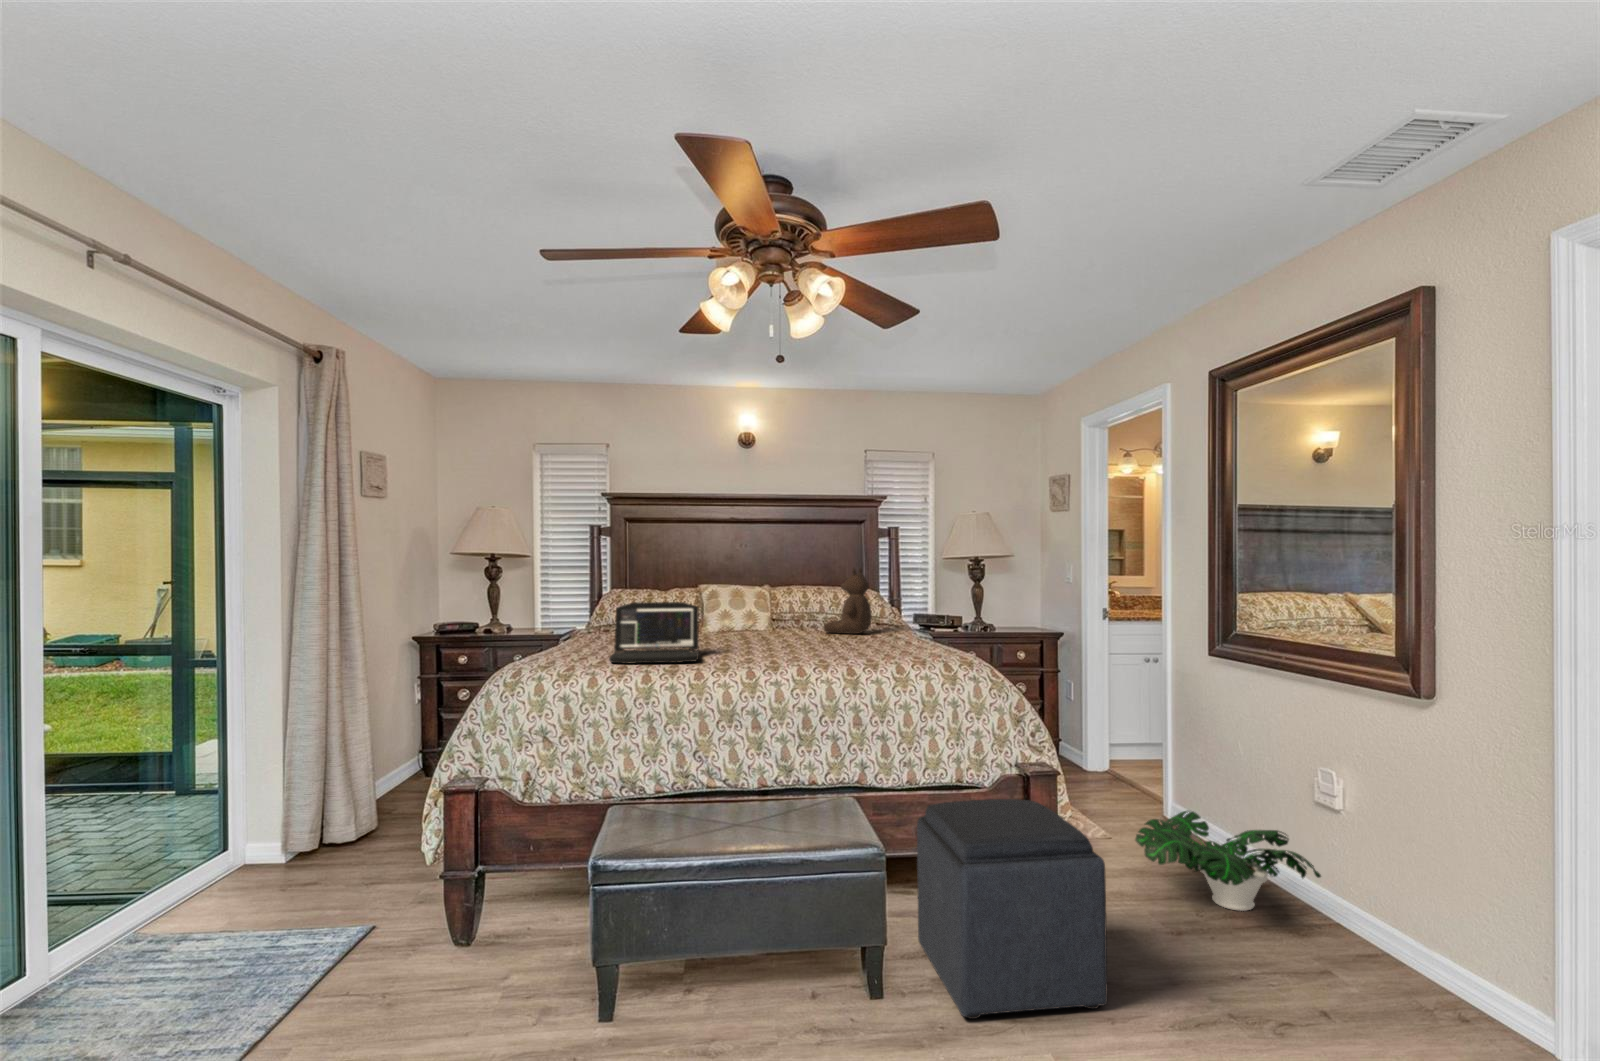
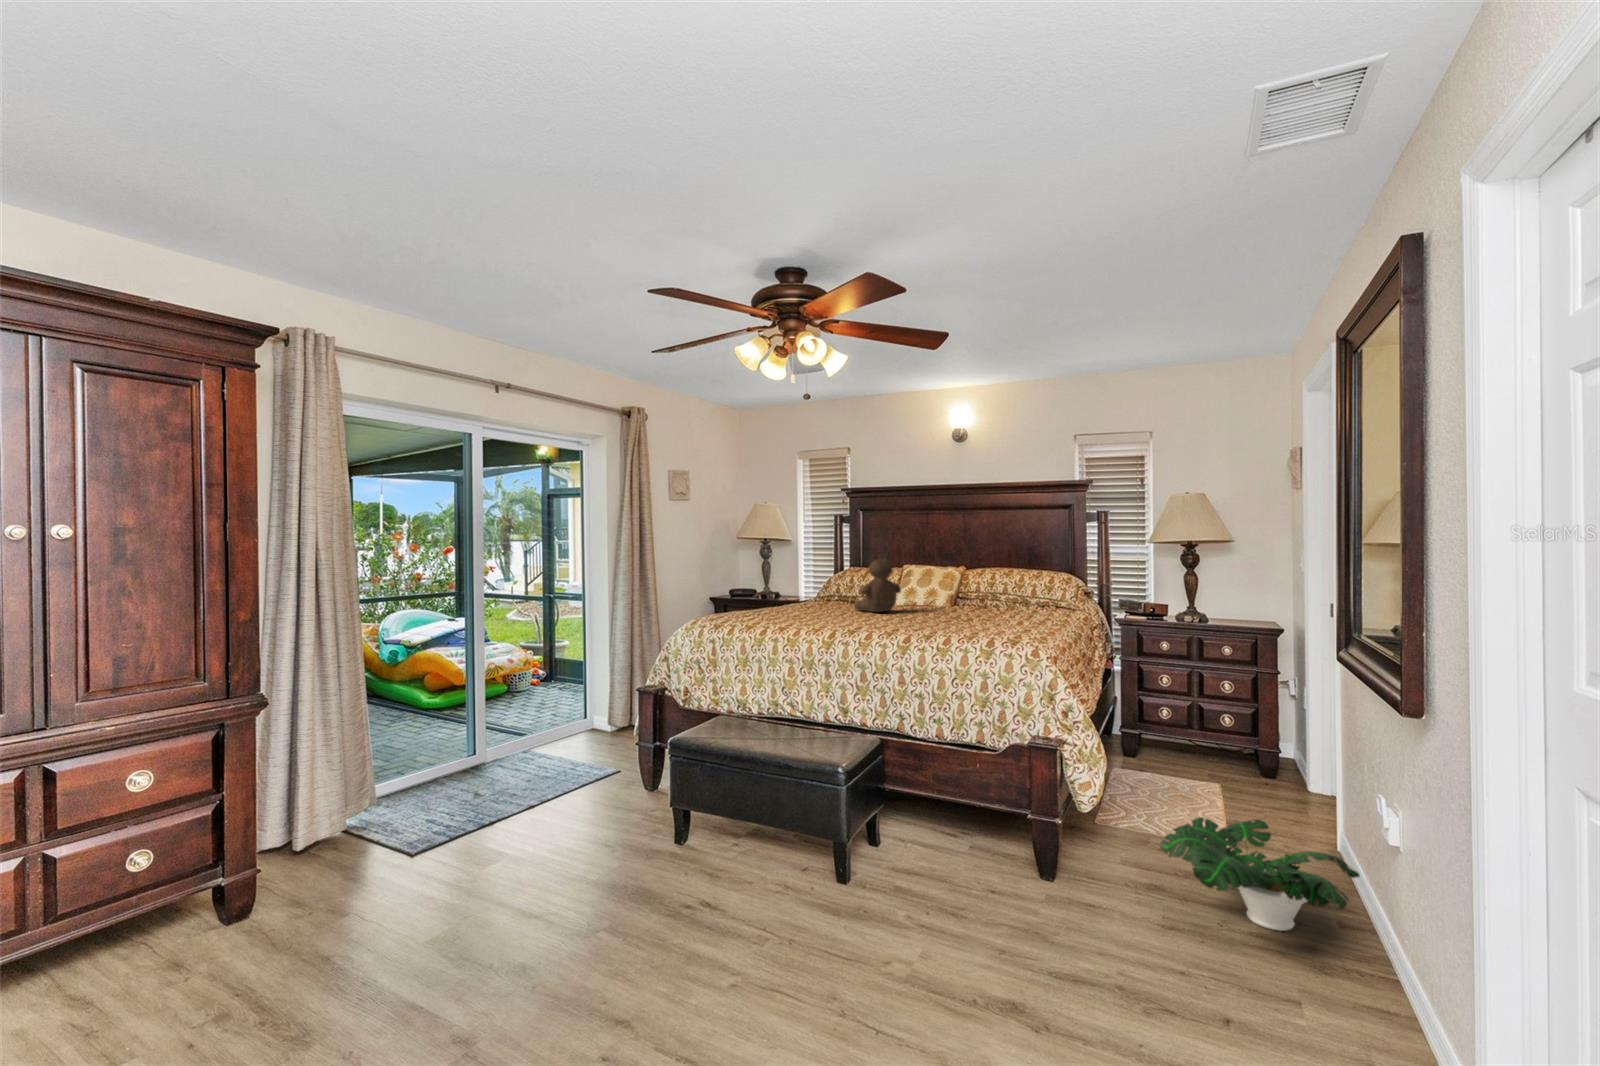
teddy bear: present [823,568,872,634] -> present [854,554,901,612]
laptop: present [609,602,699,663] -> none [758,578,835,624]
ottoman: present [917,799,1107,1019] -> none [874,753,1022,945]

